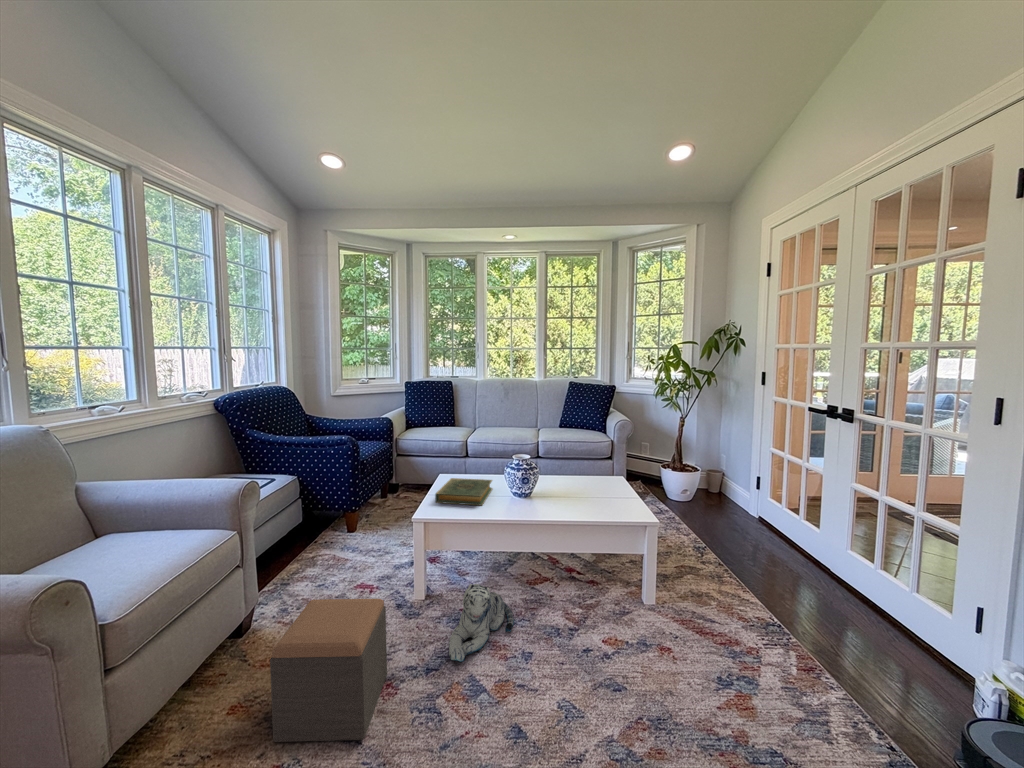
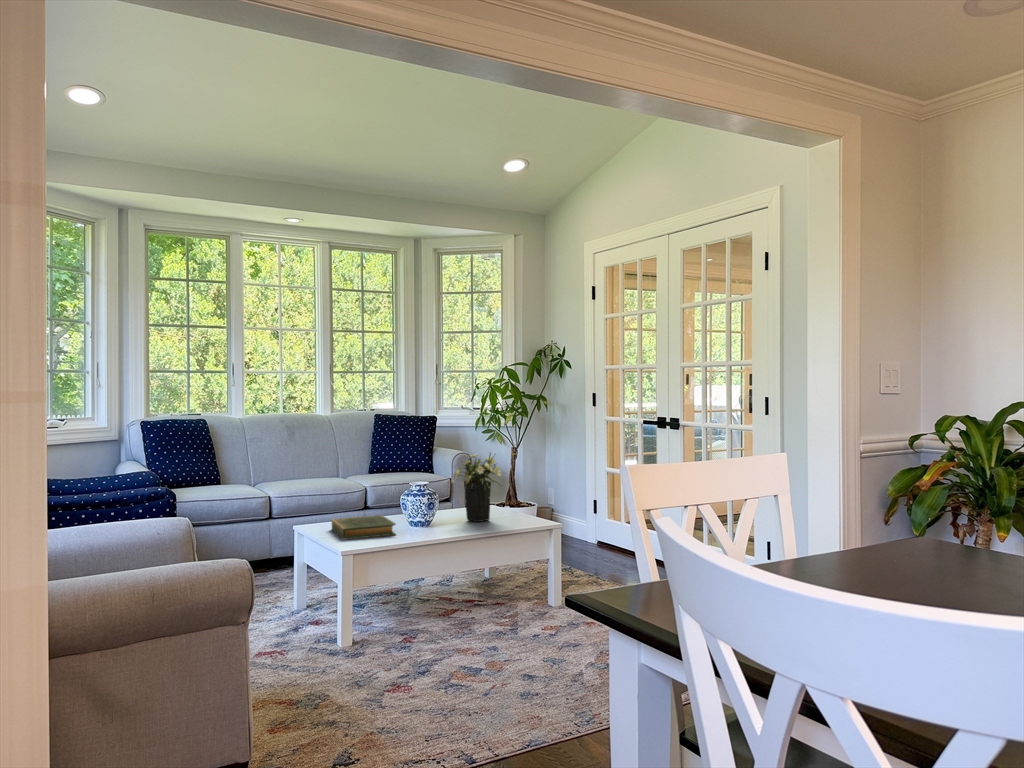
flower arrangement: none [548,434,604,501] -> present [450,453,502,522]
plush toy: present [449,584,514,662] -> none [413,596,466,663]
footstool: present [270,599,387,742] -> none [313,605,420,732]

